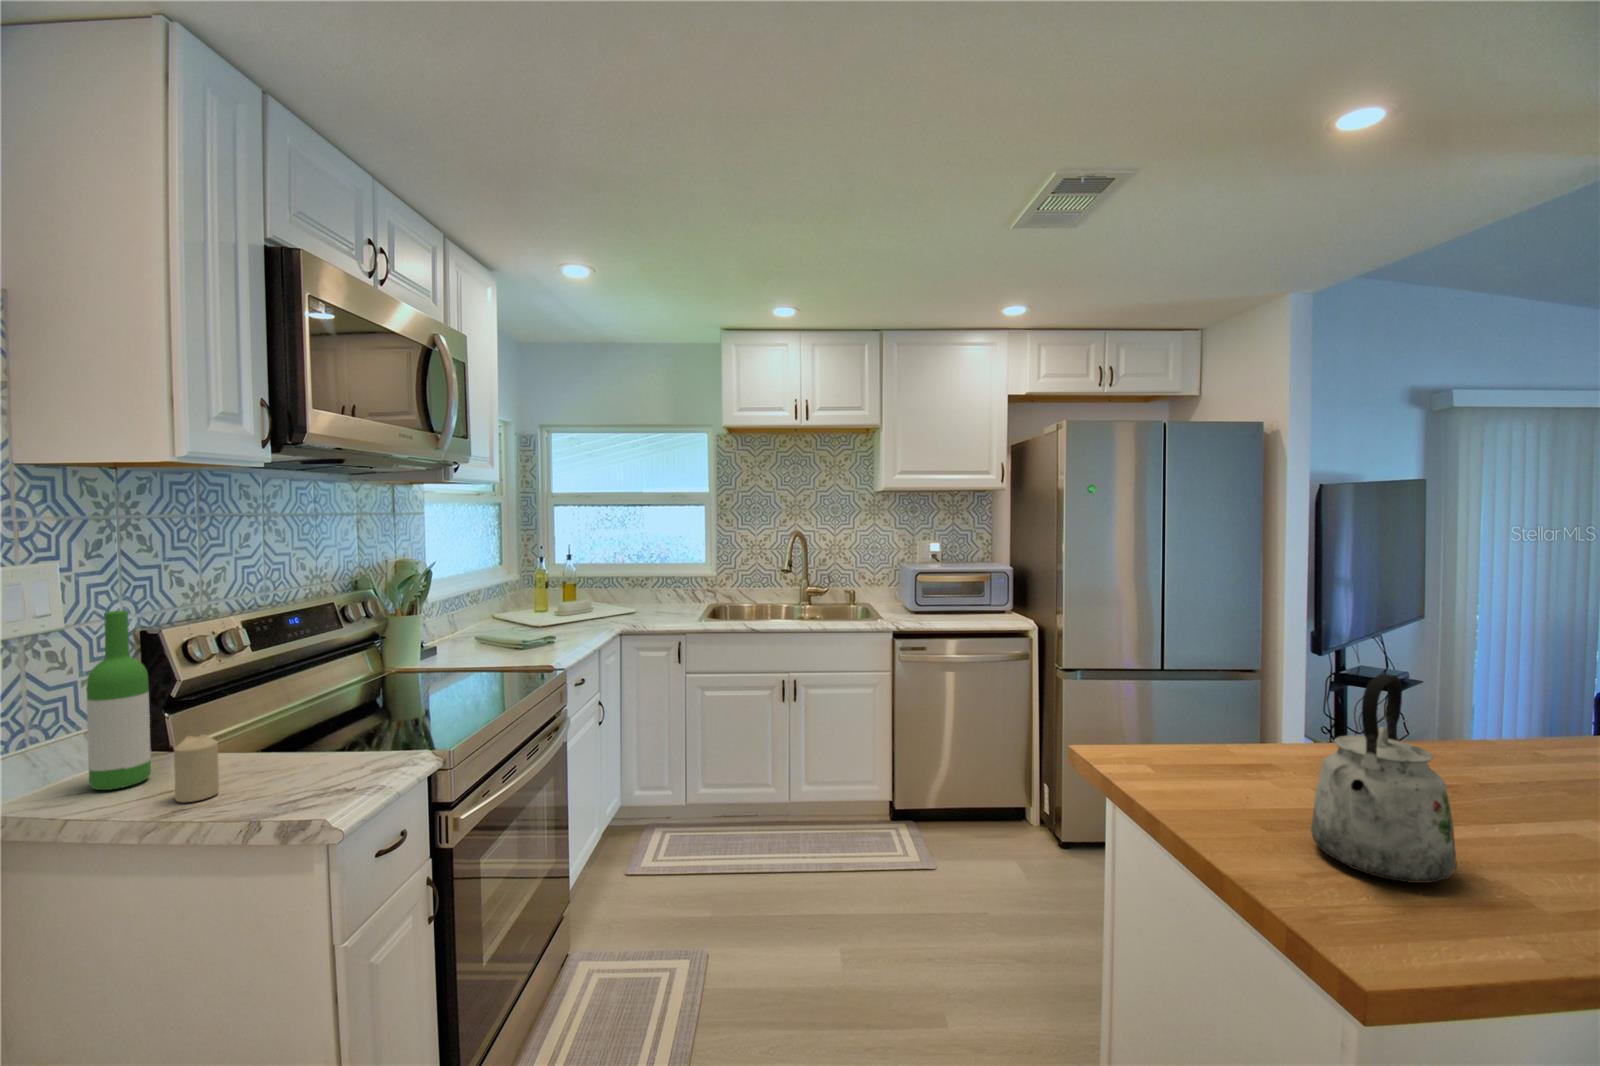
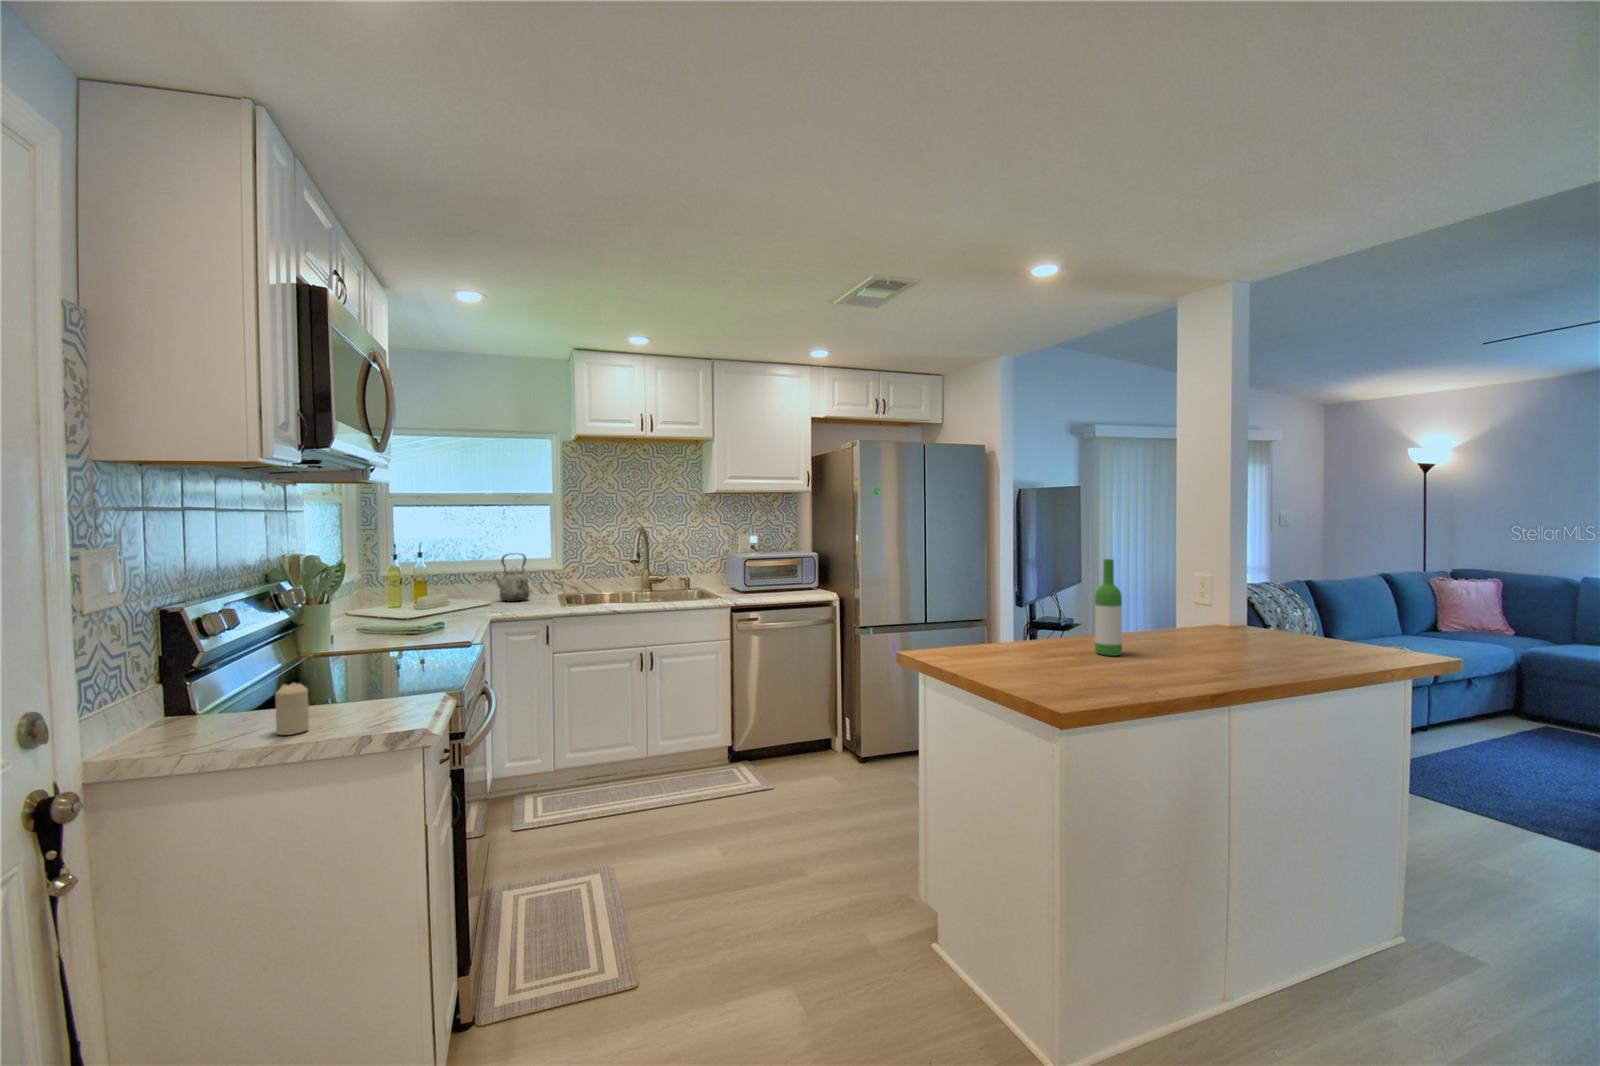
wine bottle: present [87,611,151,790] -> present [1095,559,1122,656]
kettle: present [1311,674,1457,883] -> present [493,554,530,602]

